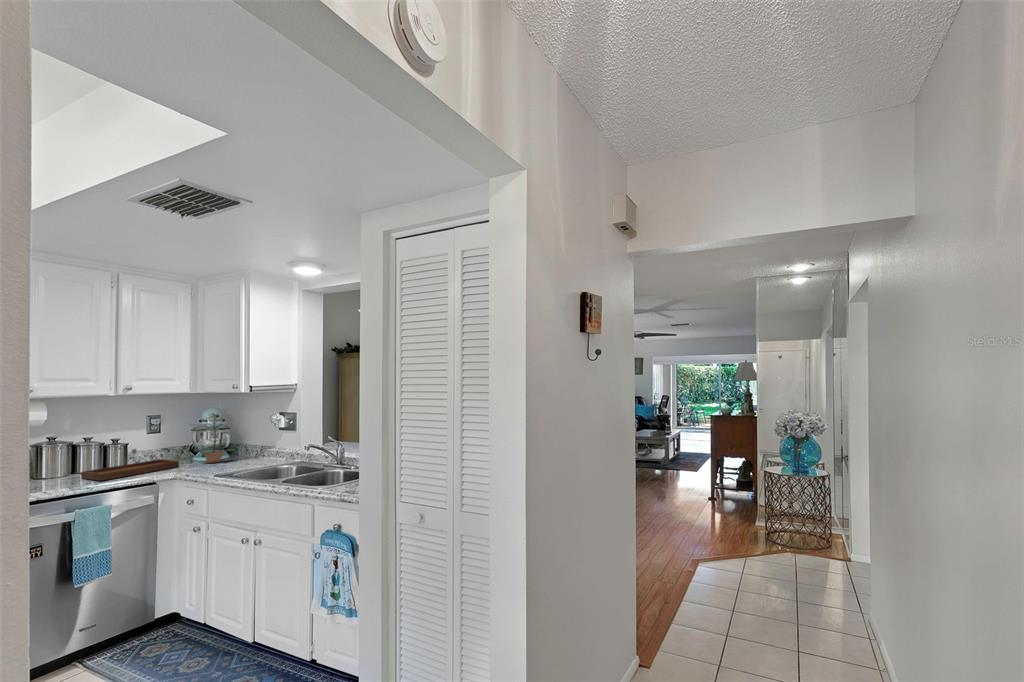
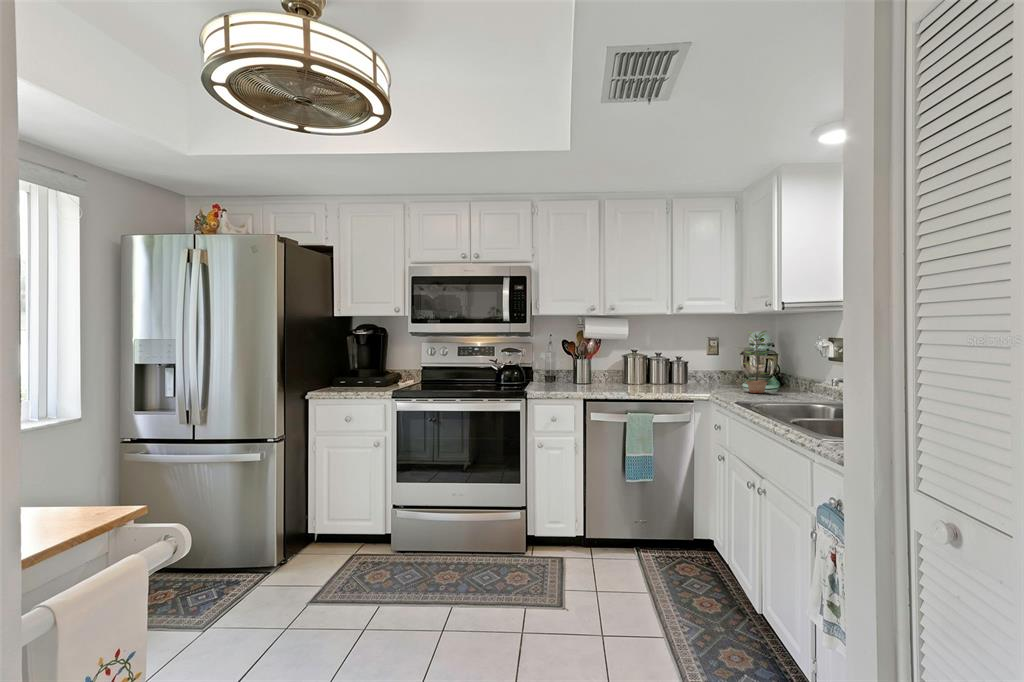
tray: present [81,449,179,481] -> none [643,366,720,391]

